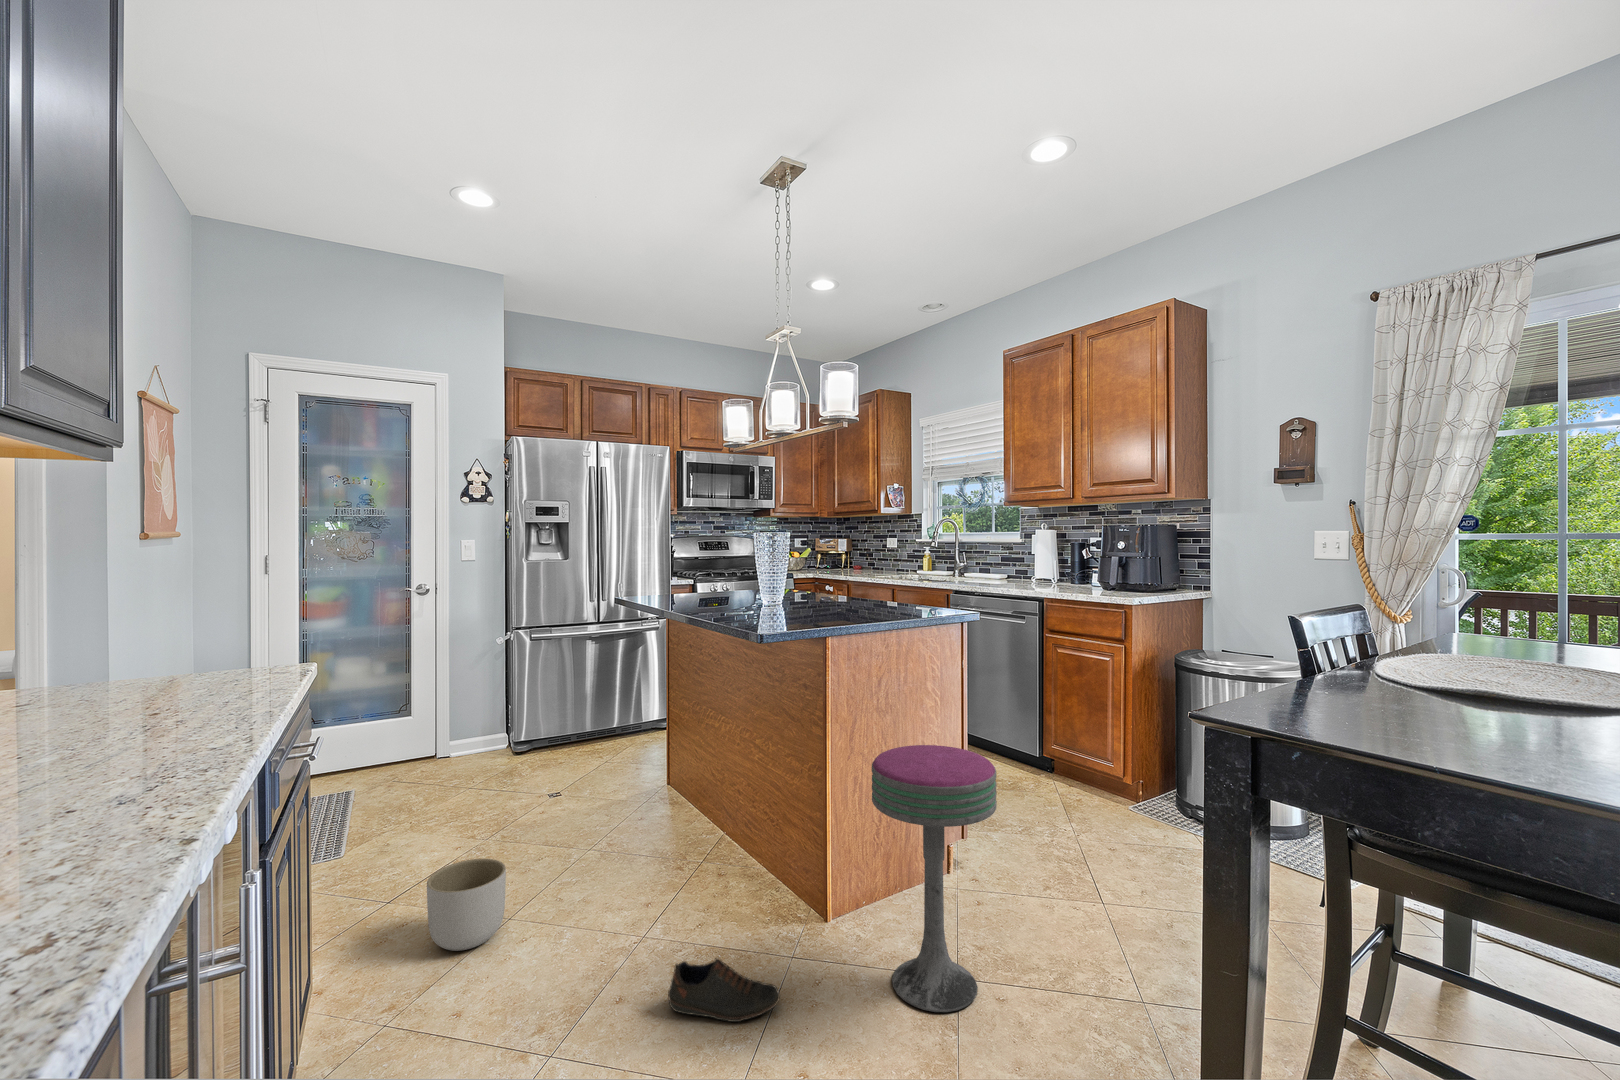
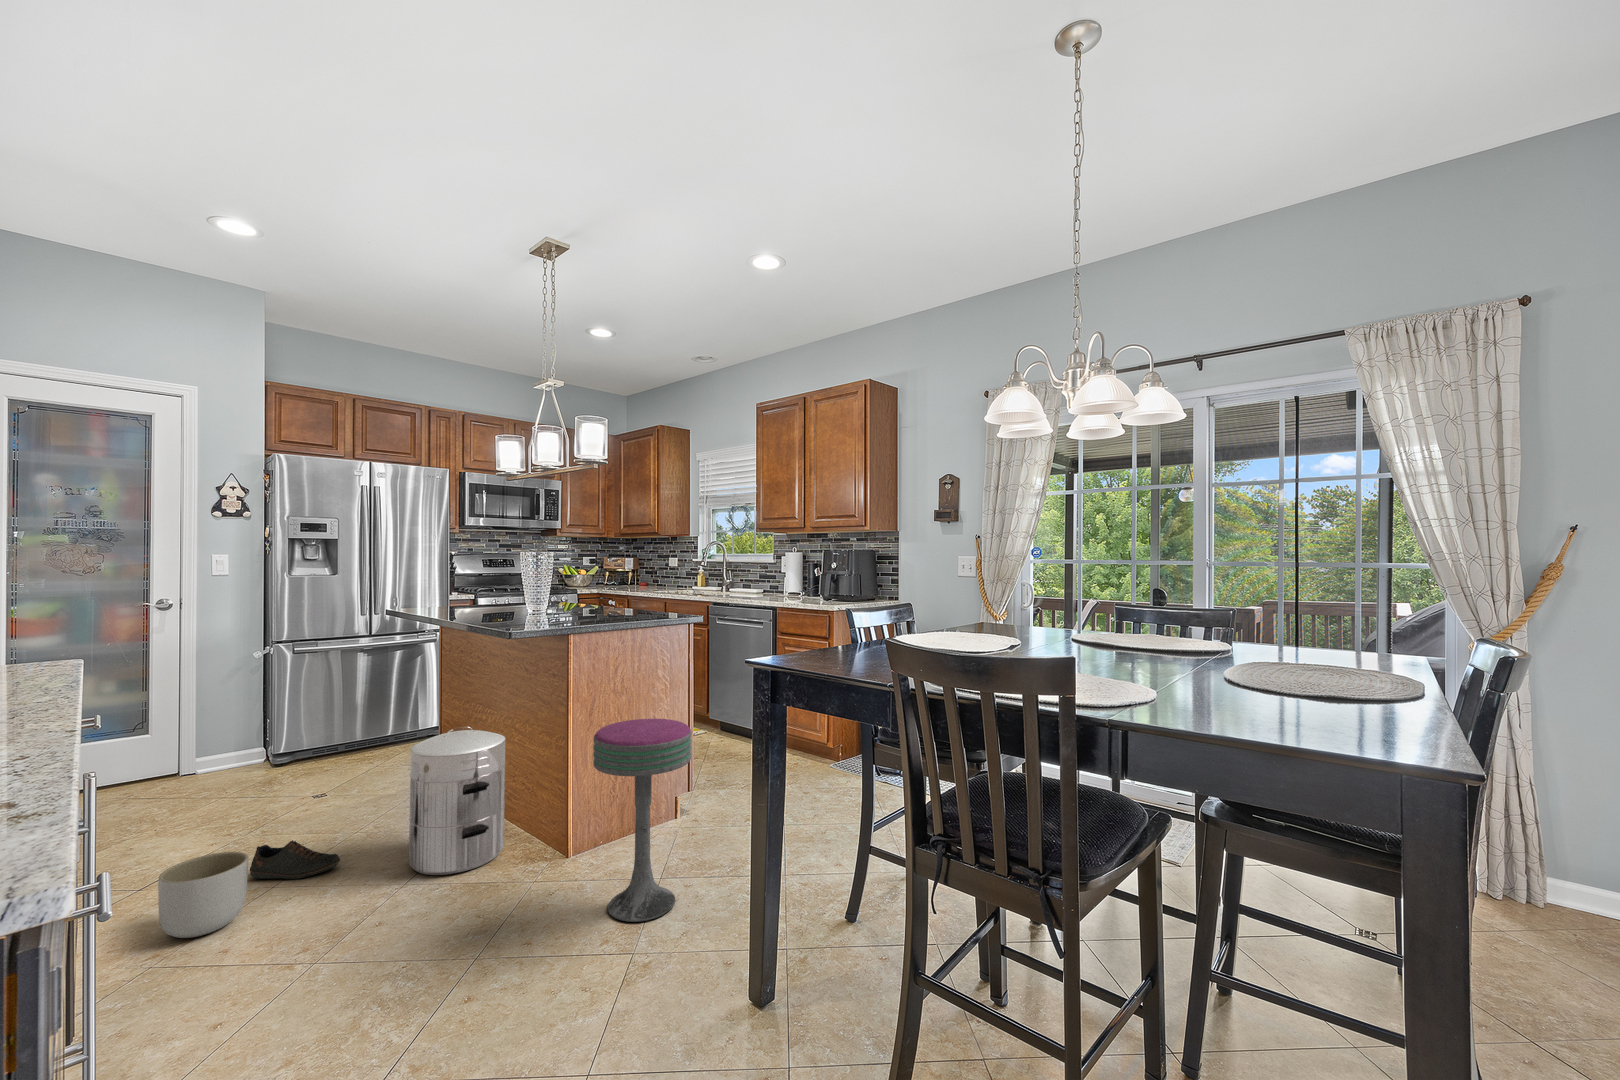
waste bin: none [655,735,753,906] -> present [409,726,506,875]
shoe: present [668,958,780,1022] -> present [250,840,340,879]

